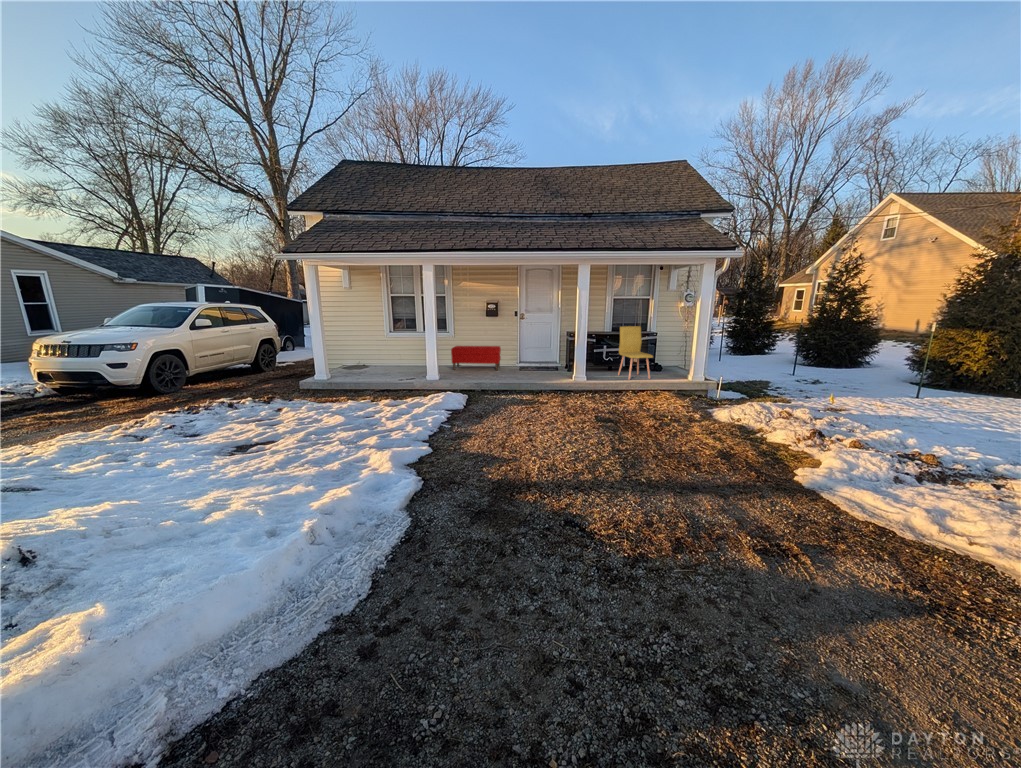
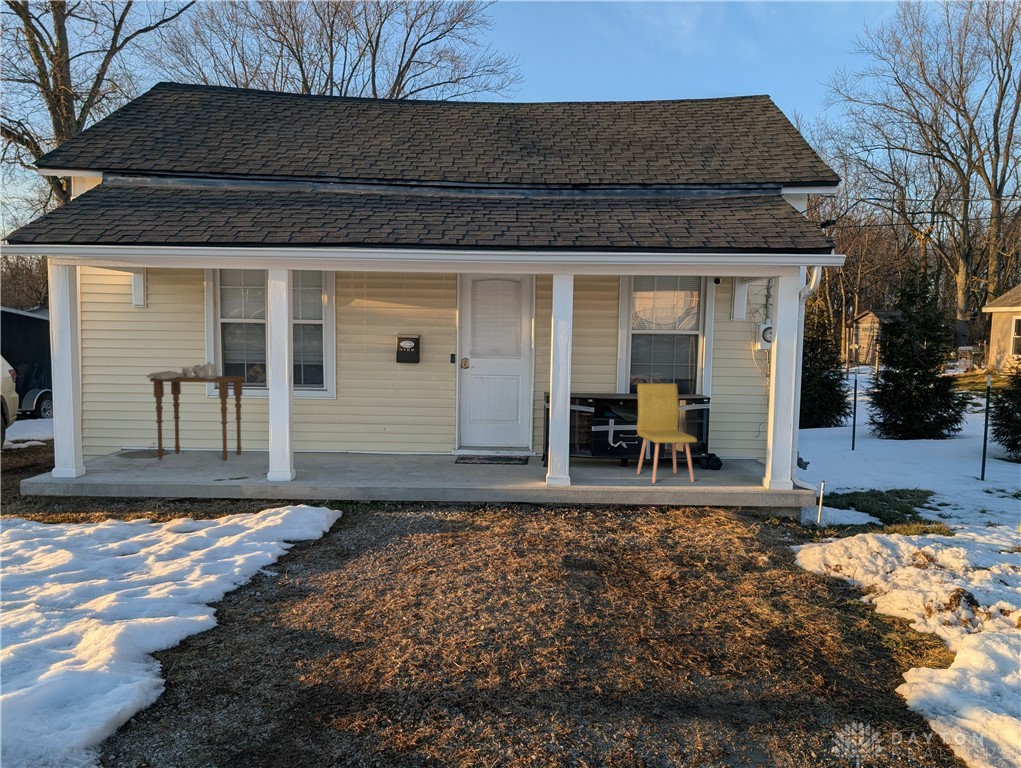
side table: none [351,318,403,371] -> present [147,362,245,460]
bench: present [451,346,501,370] -> none [330,415,425,462]

